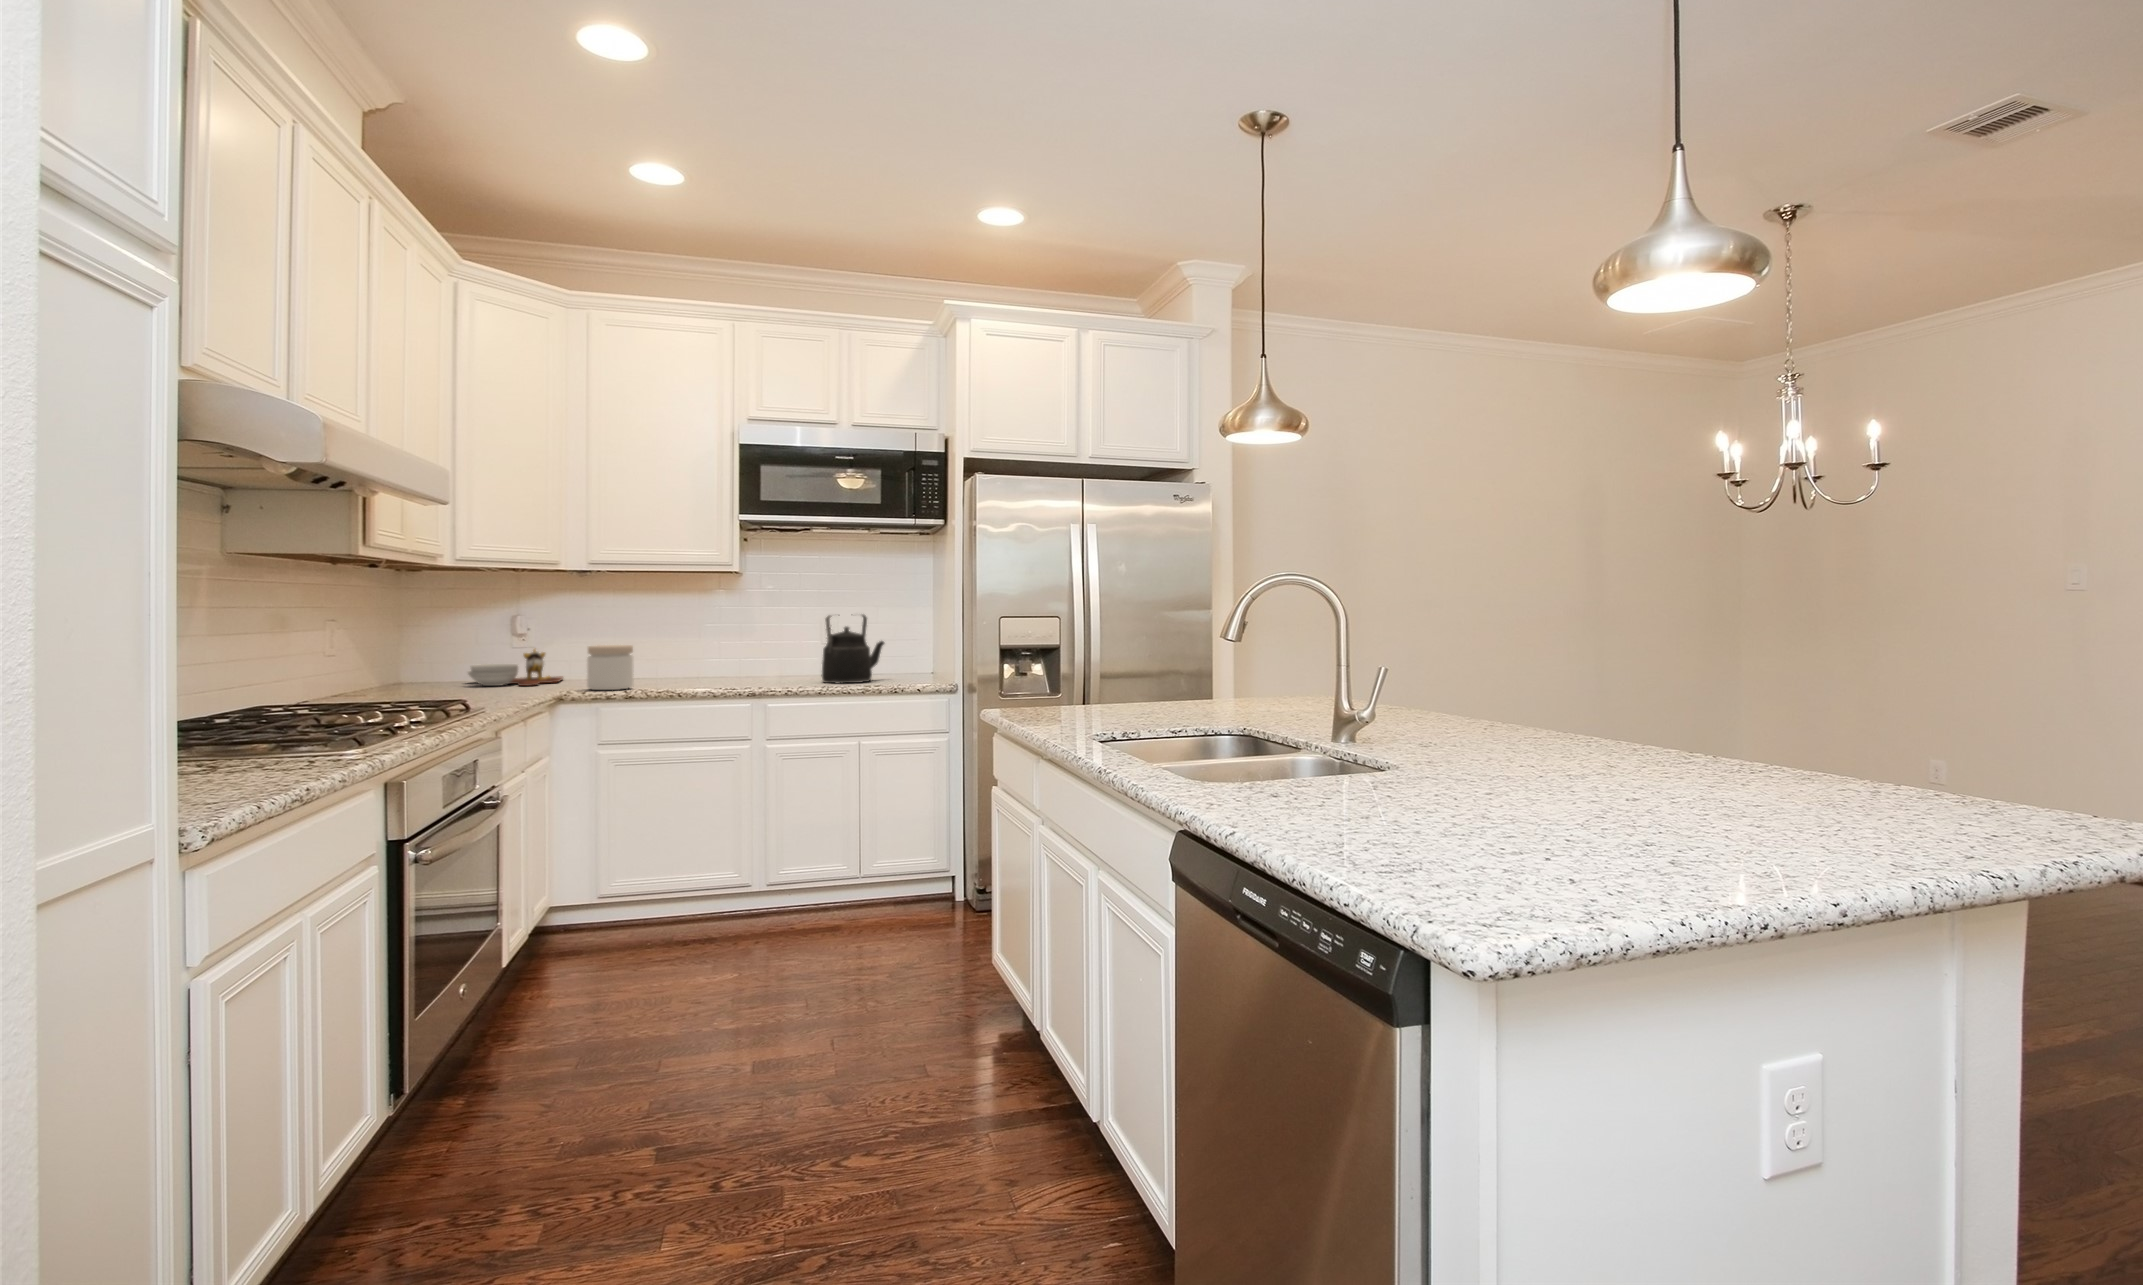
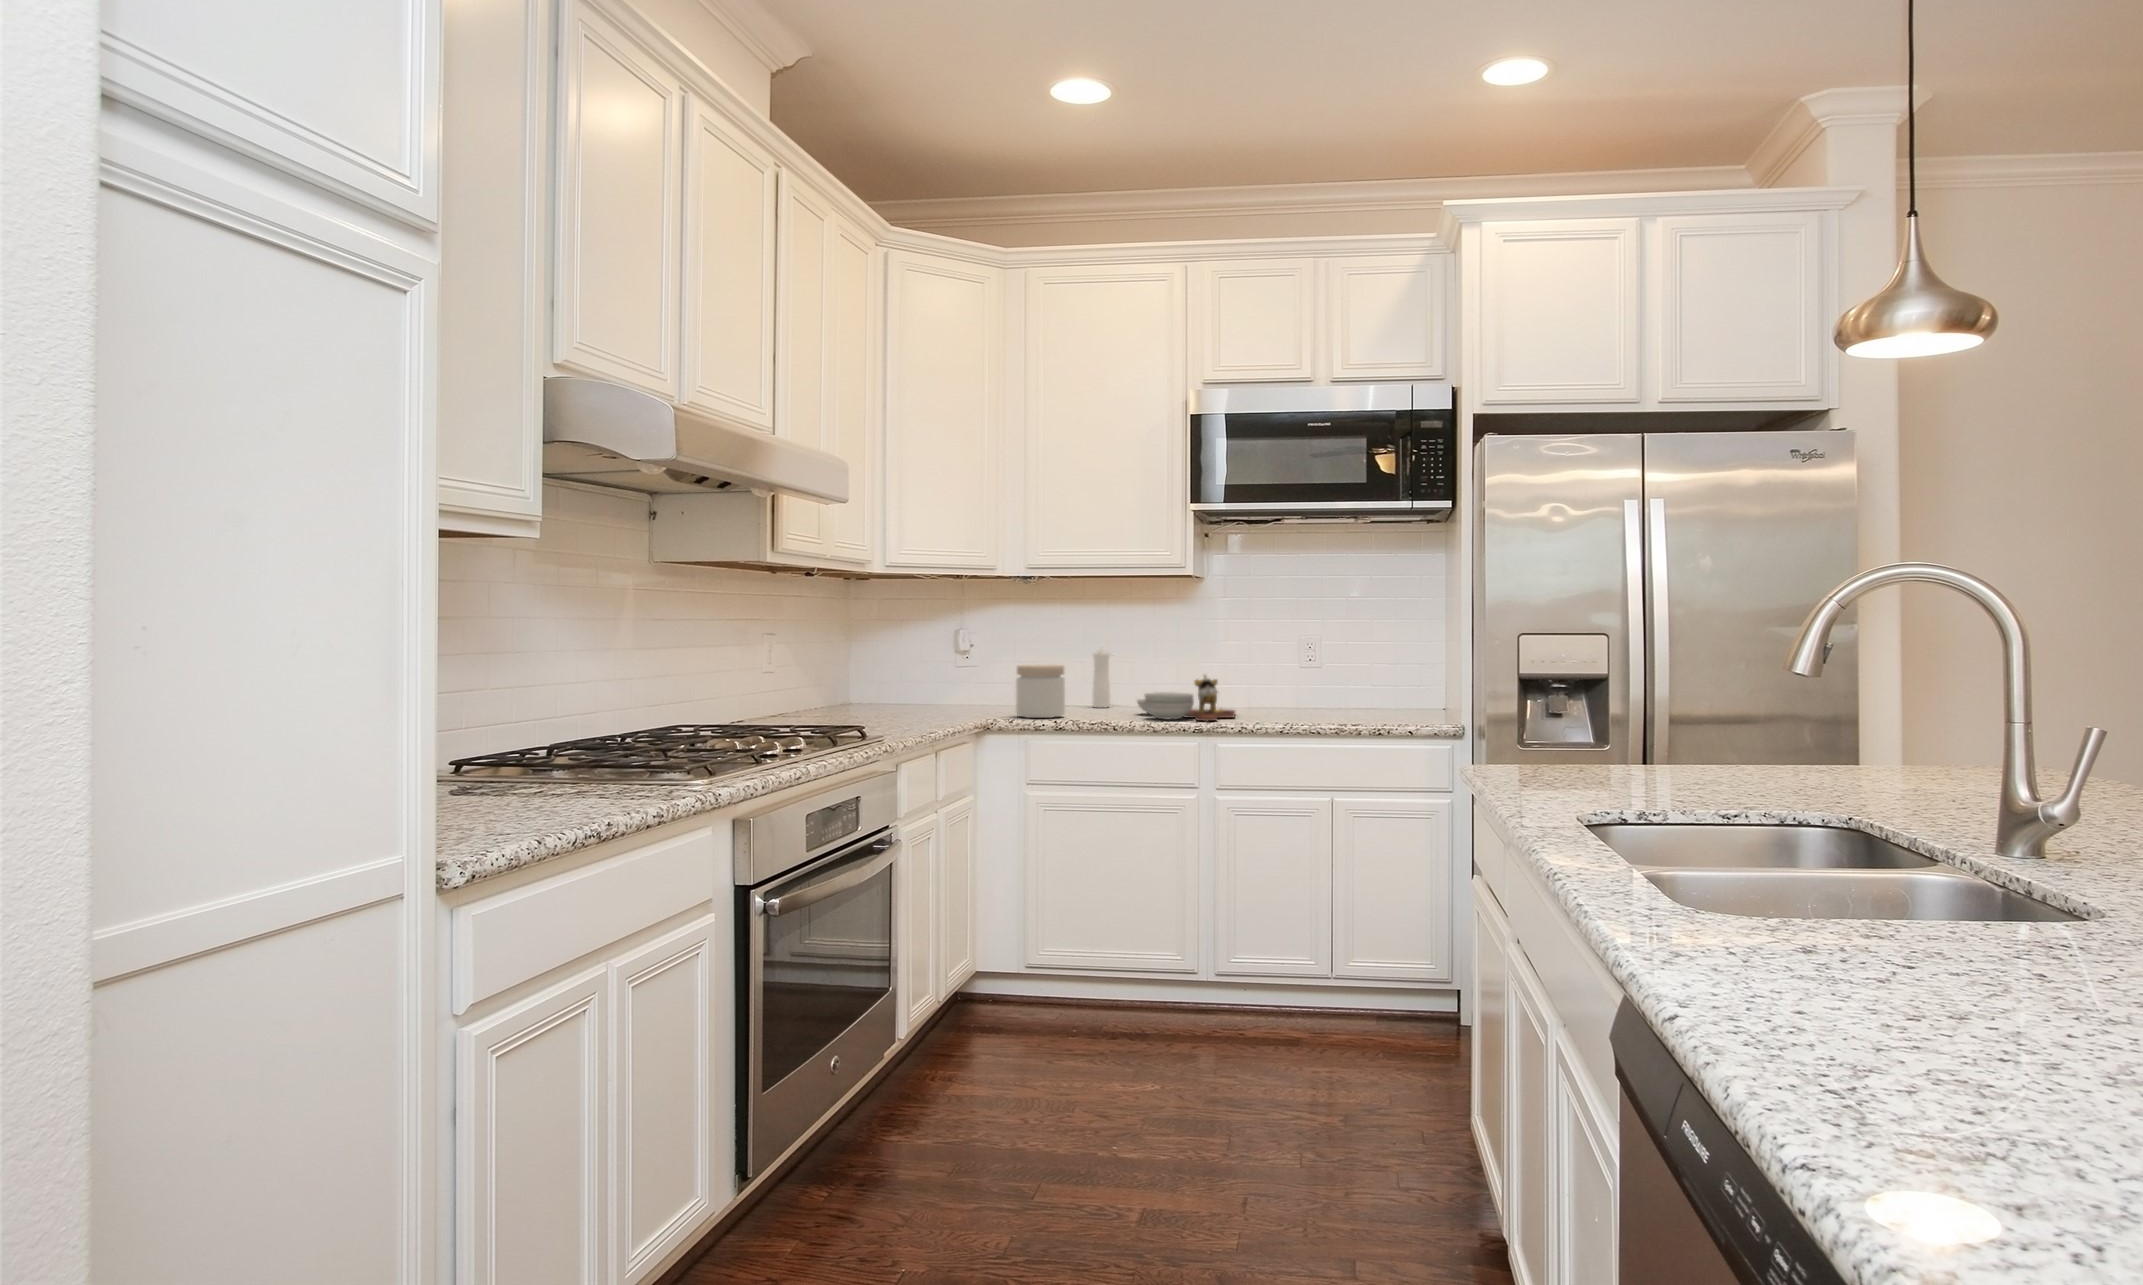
kettle: present [821,615,884,683] -> none [1284,631,1367,721]
pepper mill: none [648,623,674,680] -> present [1093,648,1114,708]
cutting board: present [468,649,563,686] -> present [1137,675,1235,721]

